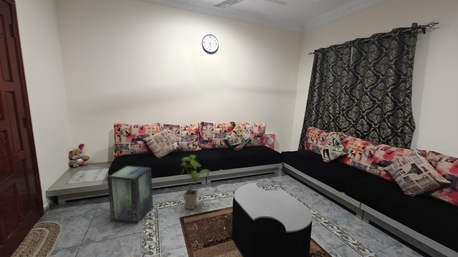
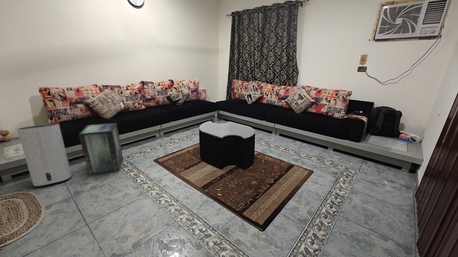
house plant: present [183,155,209,209] -> none [145,106,173,153]
air purifier: none [65,161,100,221] -> present [17,124,72,186]

